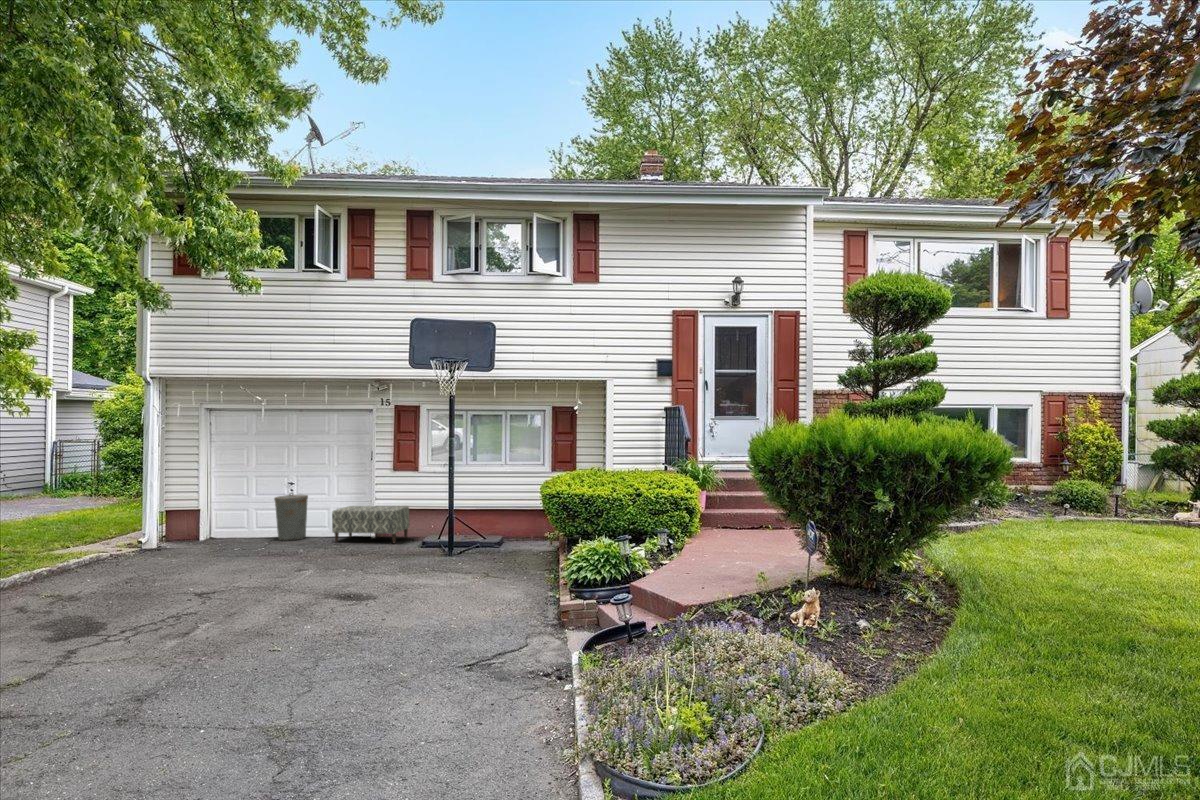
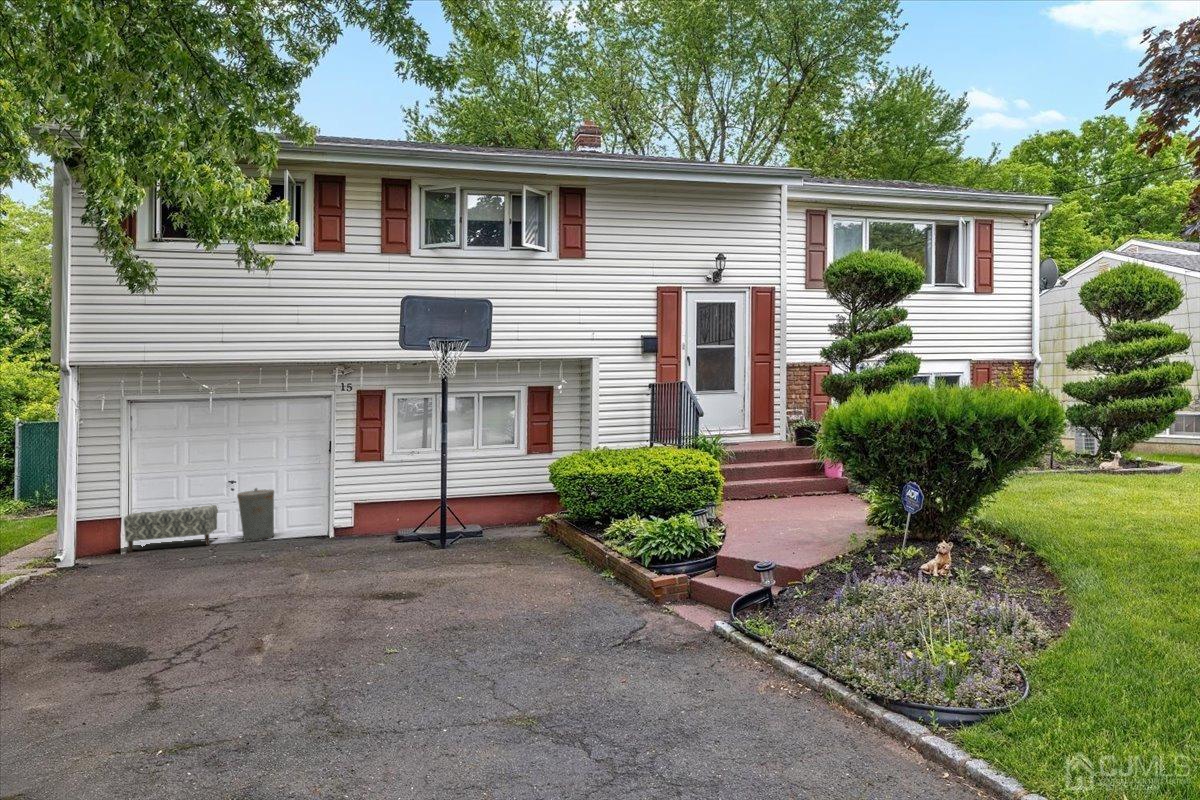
bench: present [332,506,410,543] -> present [124,504,218,552]

